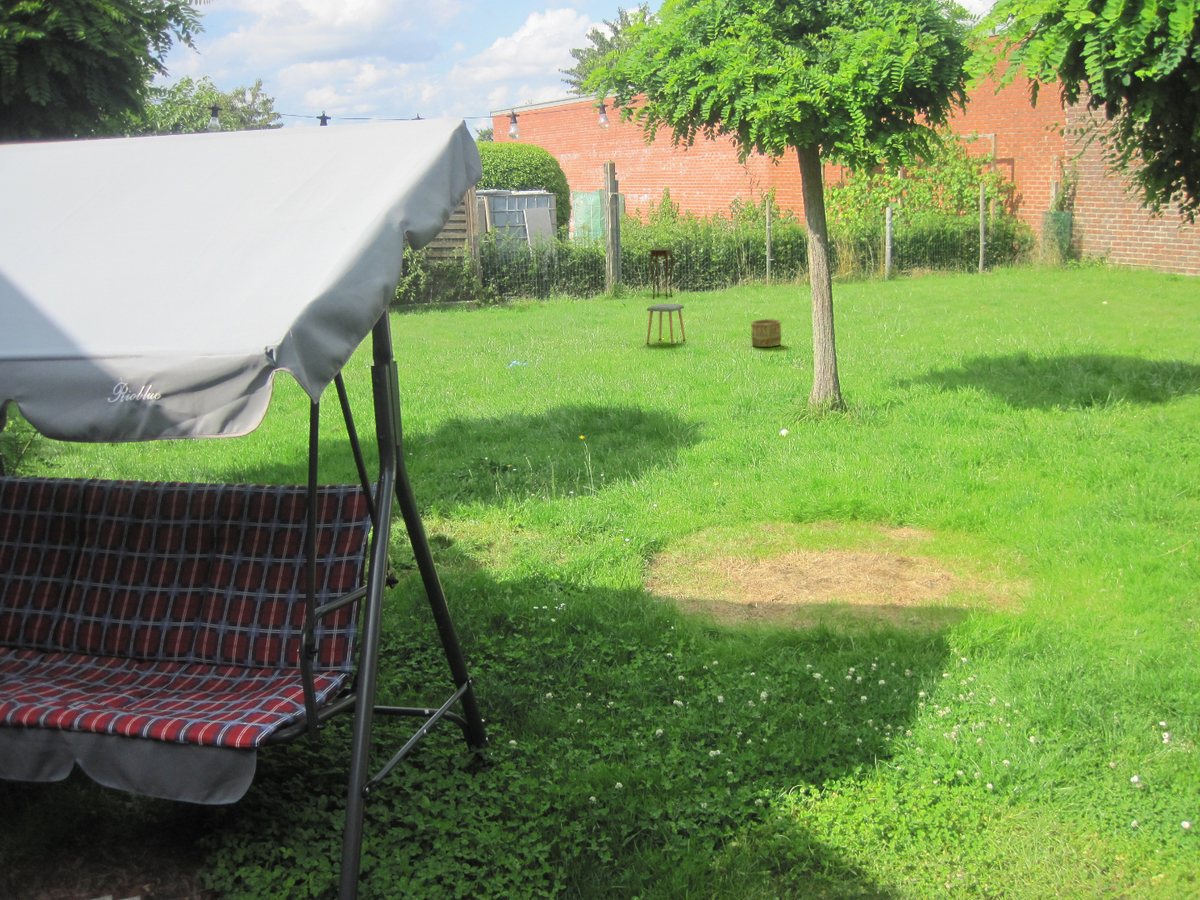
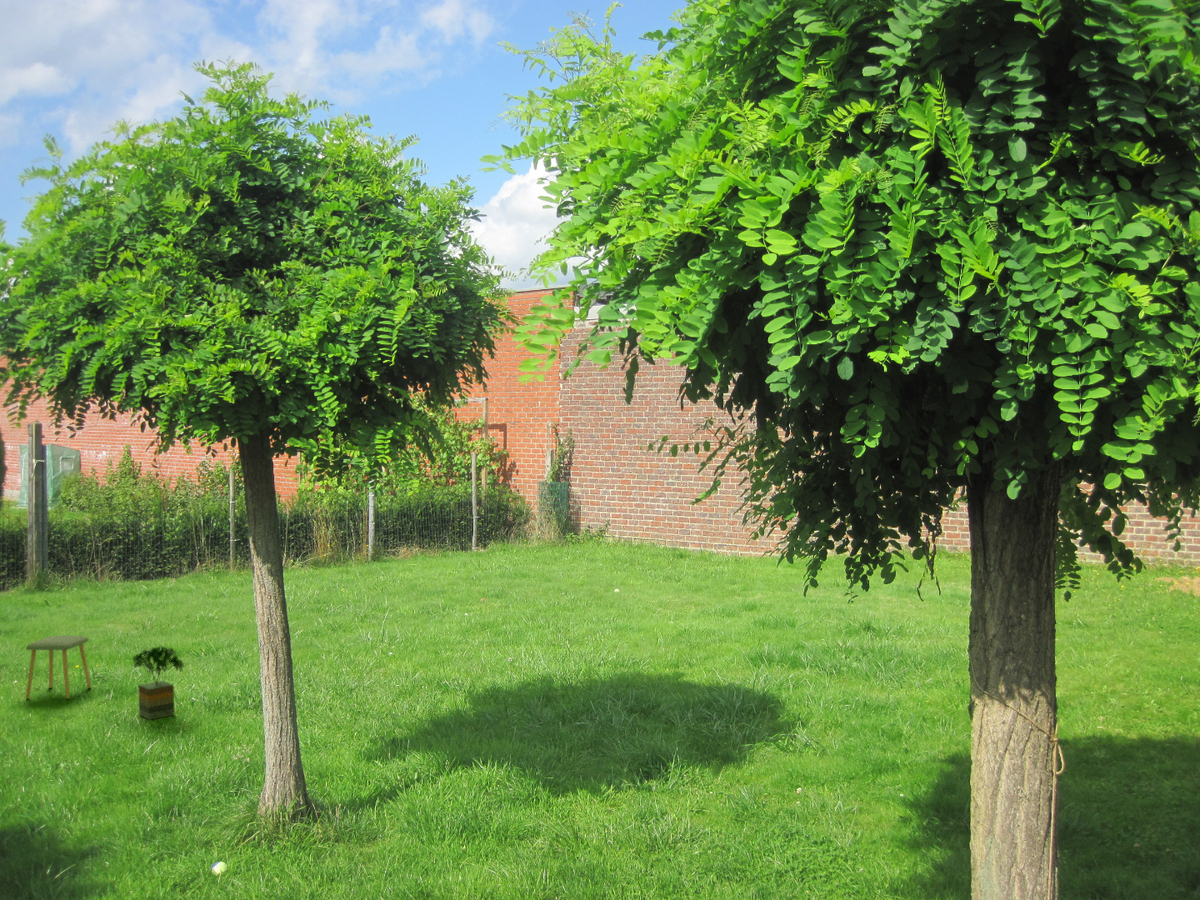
side table: present [650,248,674,299] -> none [53,538,91,608]
potted tree: none [714,309,748,357] -> present [133,647,184,720]
wooden bucket: present [751,319,781,347] -> none [191,652,237,695]

